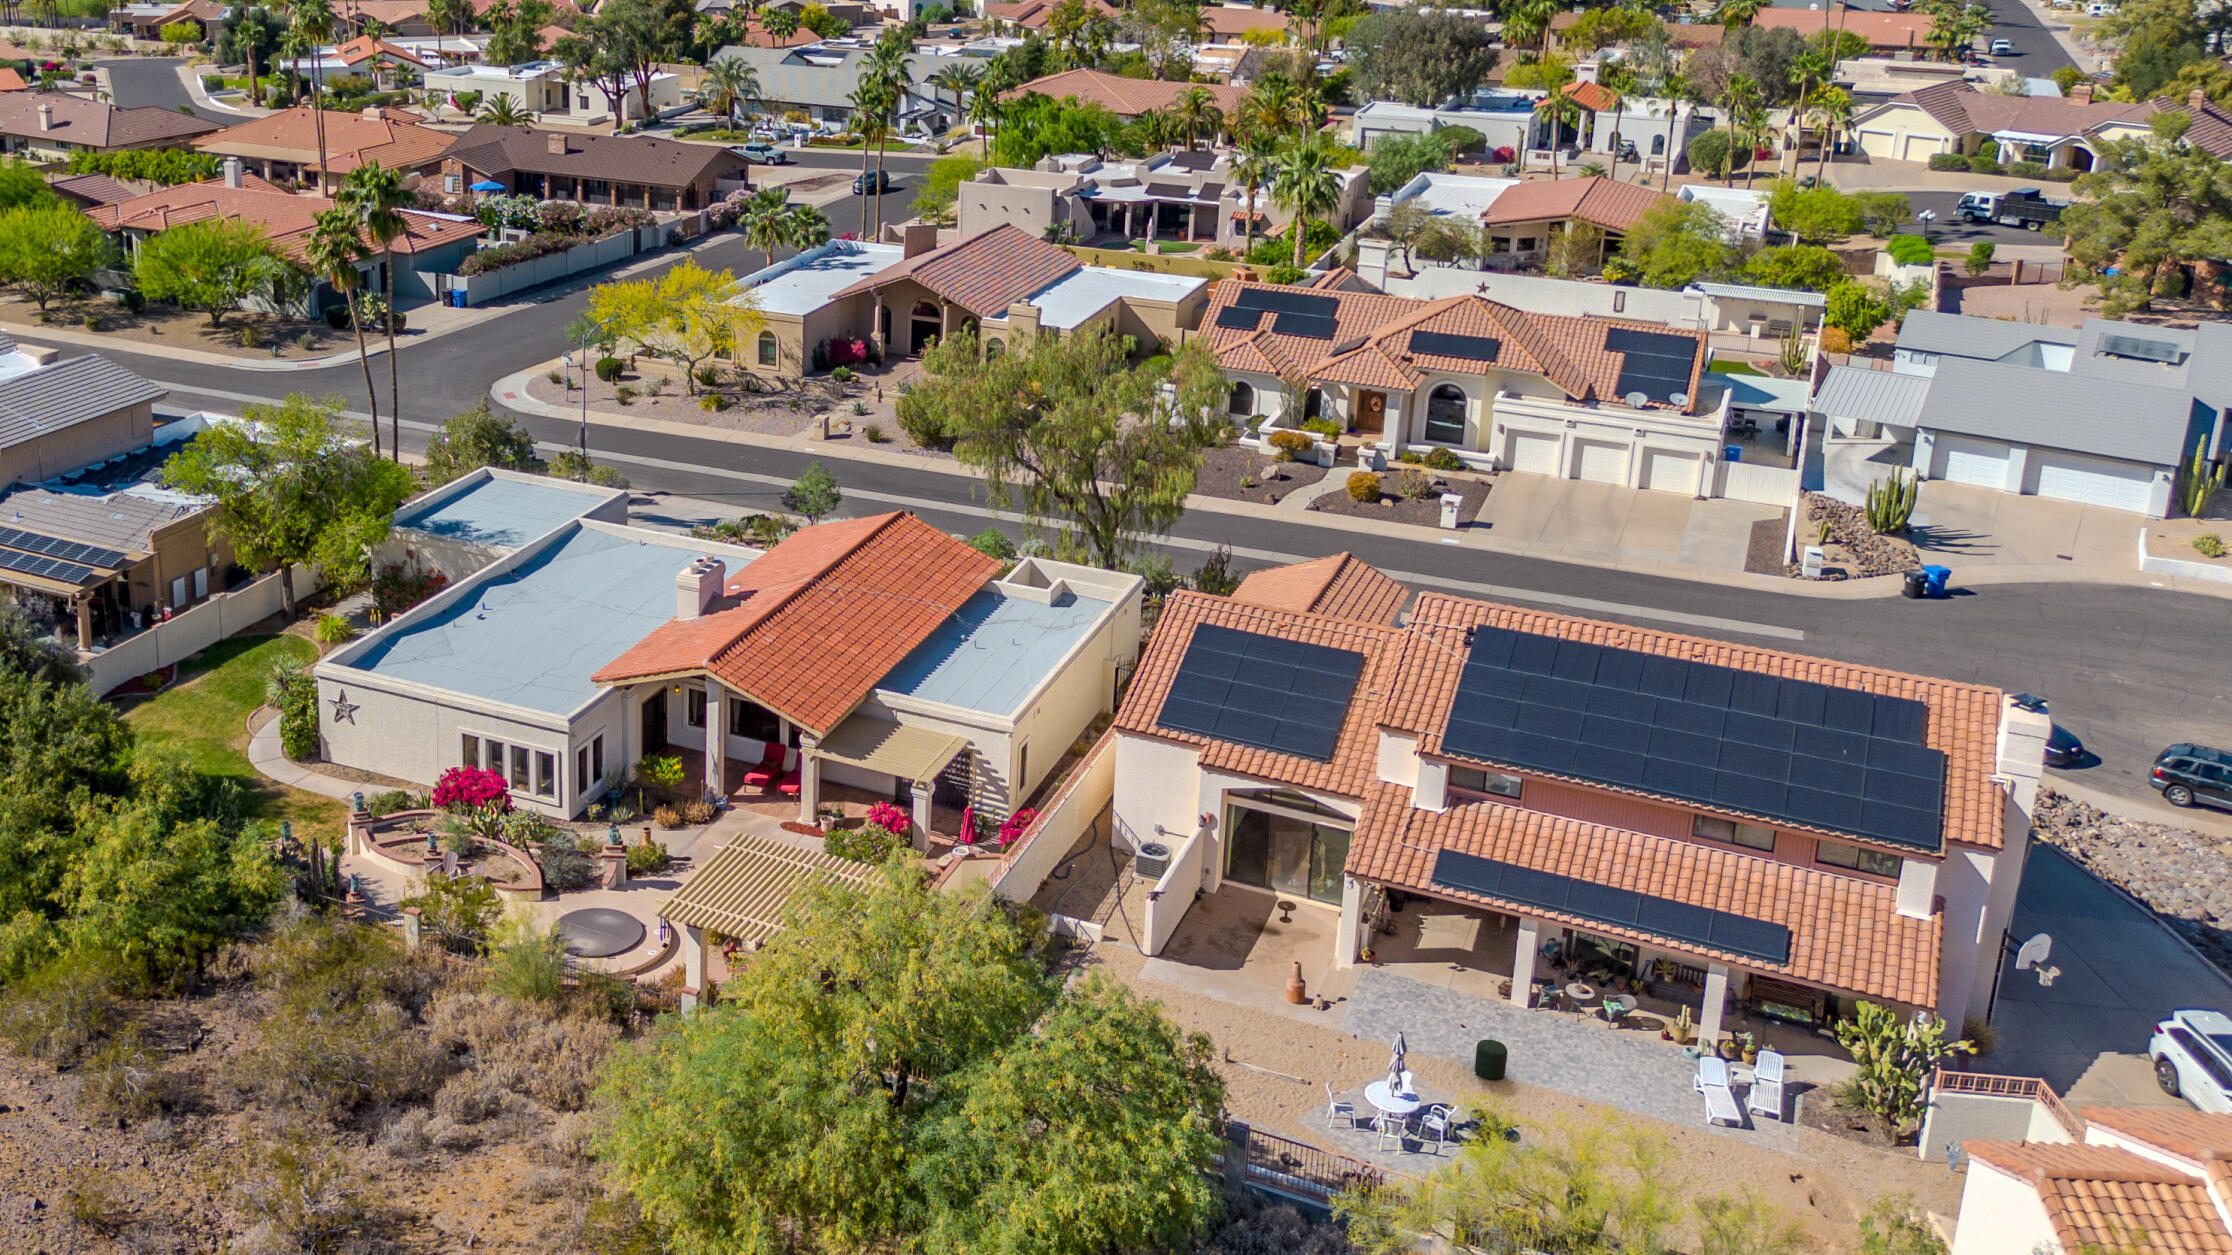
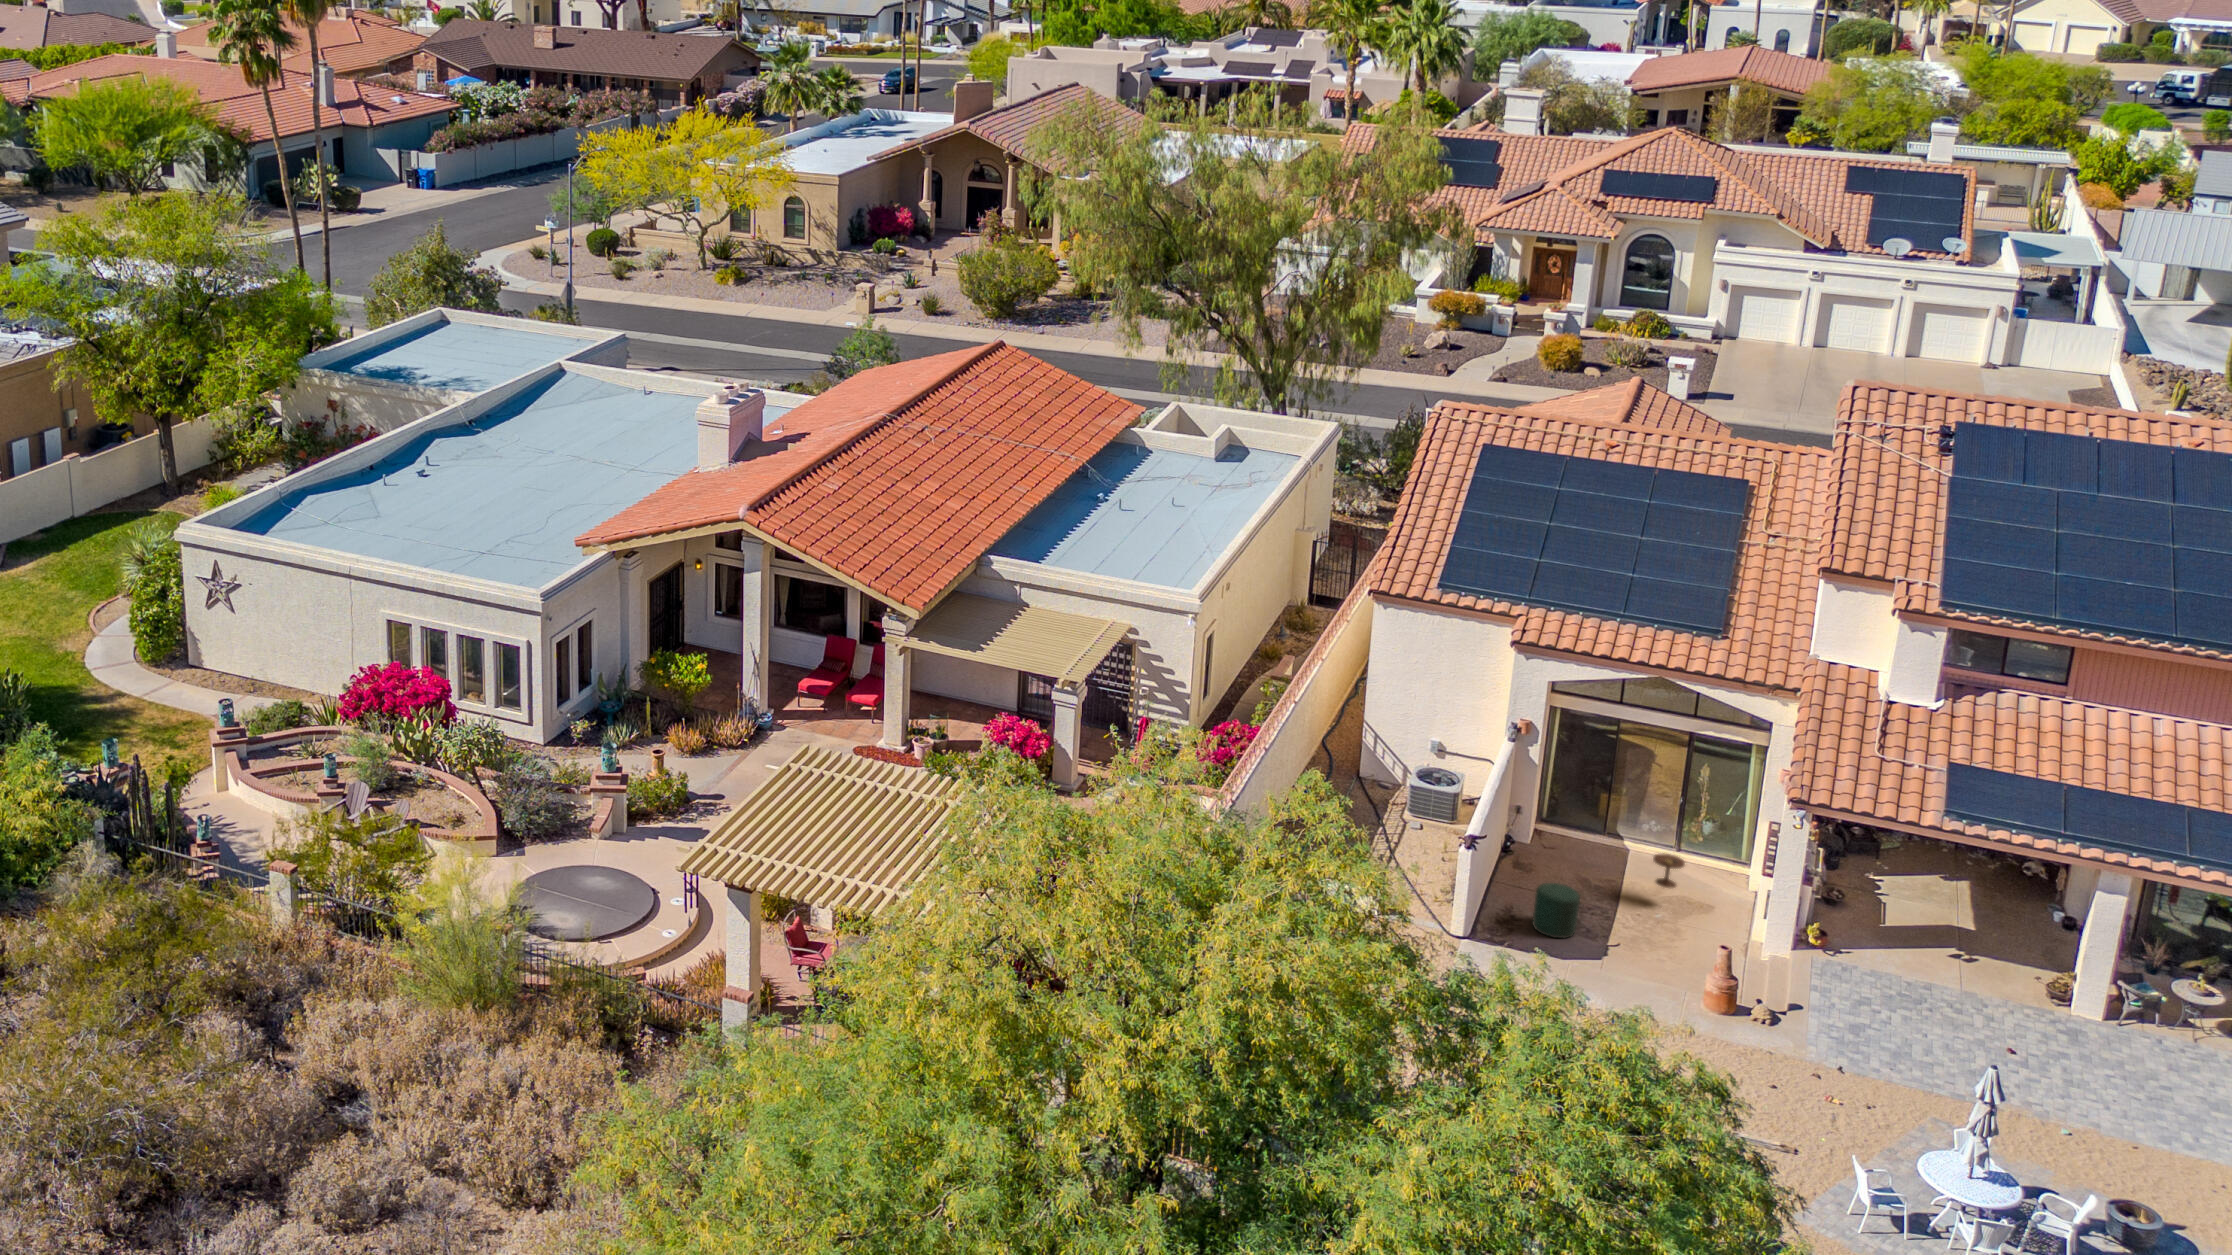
ottoman: present [1475,1040,1508,1080] -> present [1533,883,1580,938]

